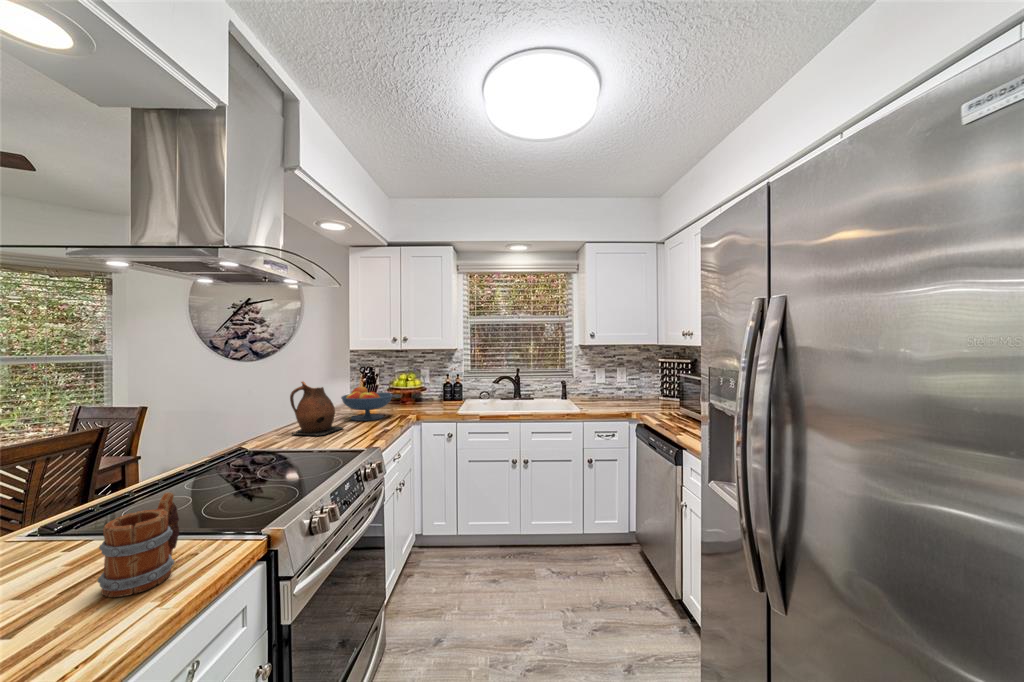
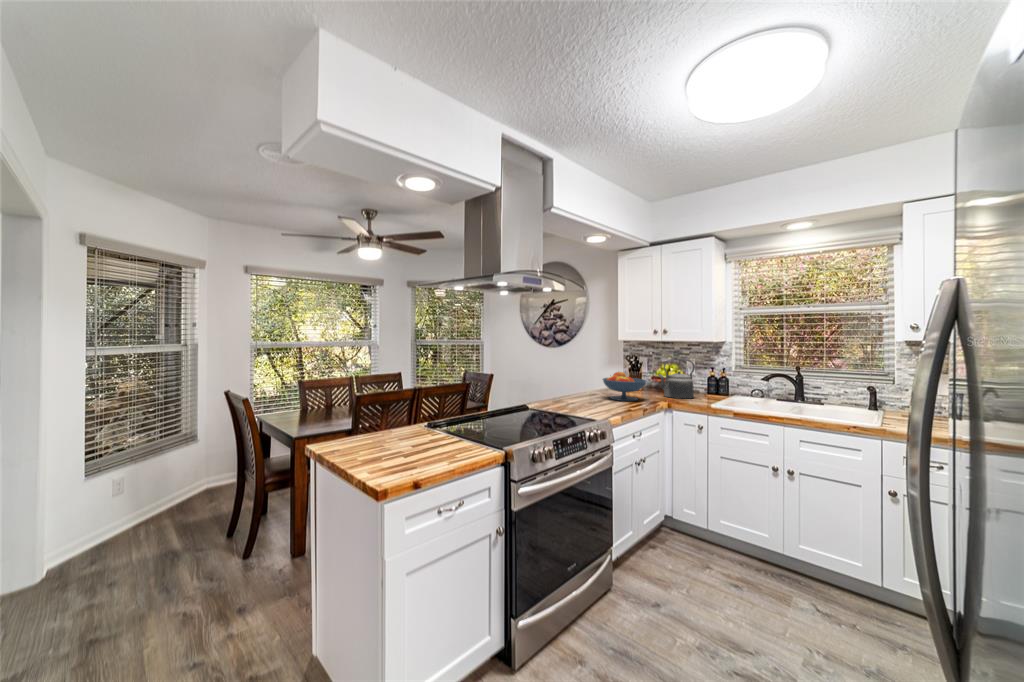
kettle: none [399,368,434,409] -> present [659,359,695,399]
ceramic pitcher: present [290,382,343,436] -> none [559,362,598,406]
mug: present [98,493,179,597] -> none [412,409,450,457]

